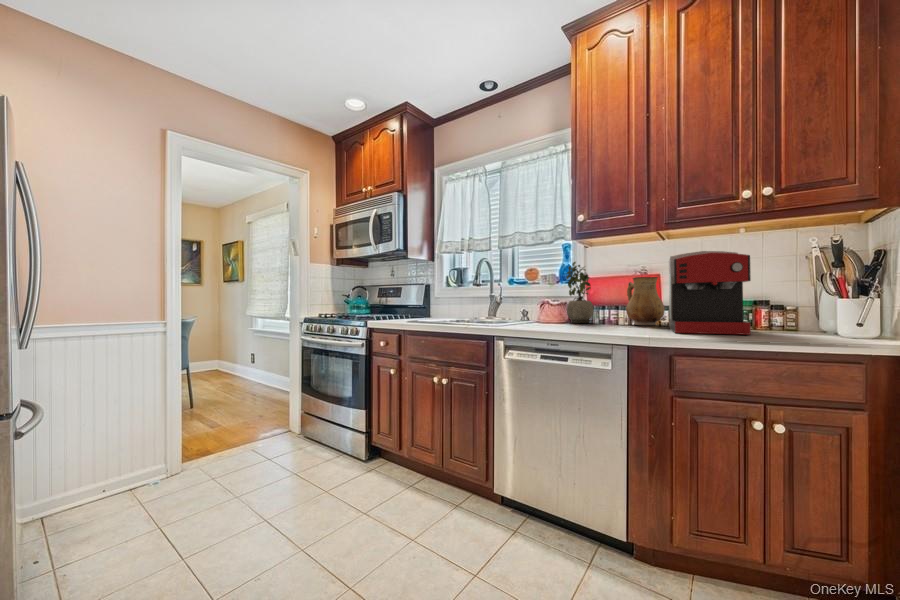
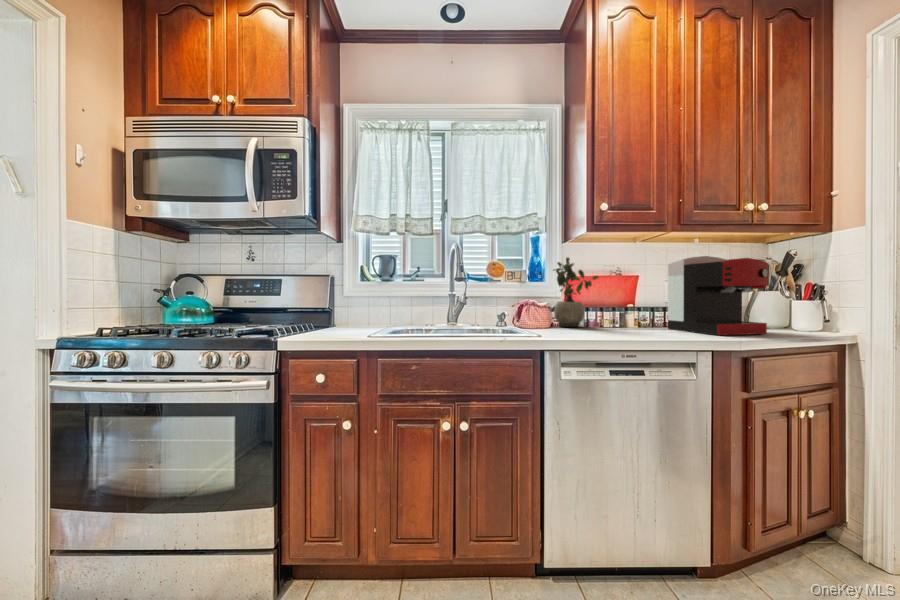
ceramic pitcher: present [626,277,665,325] -> none [606,278,650,327]

